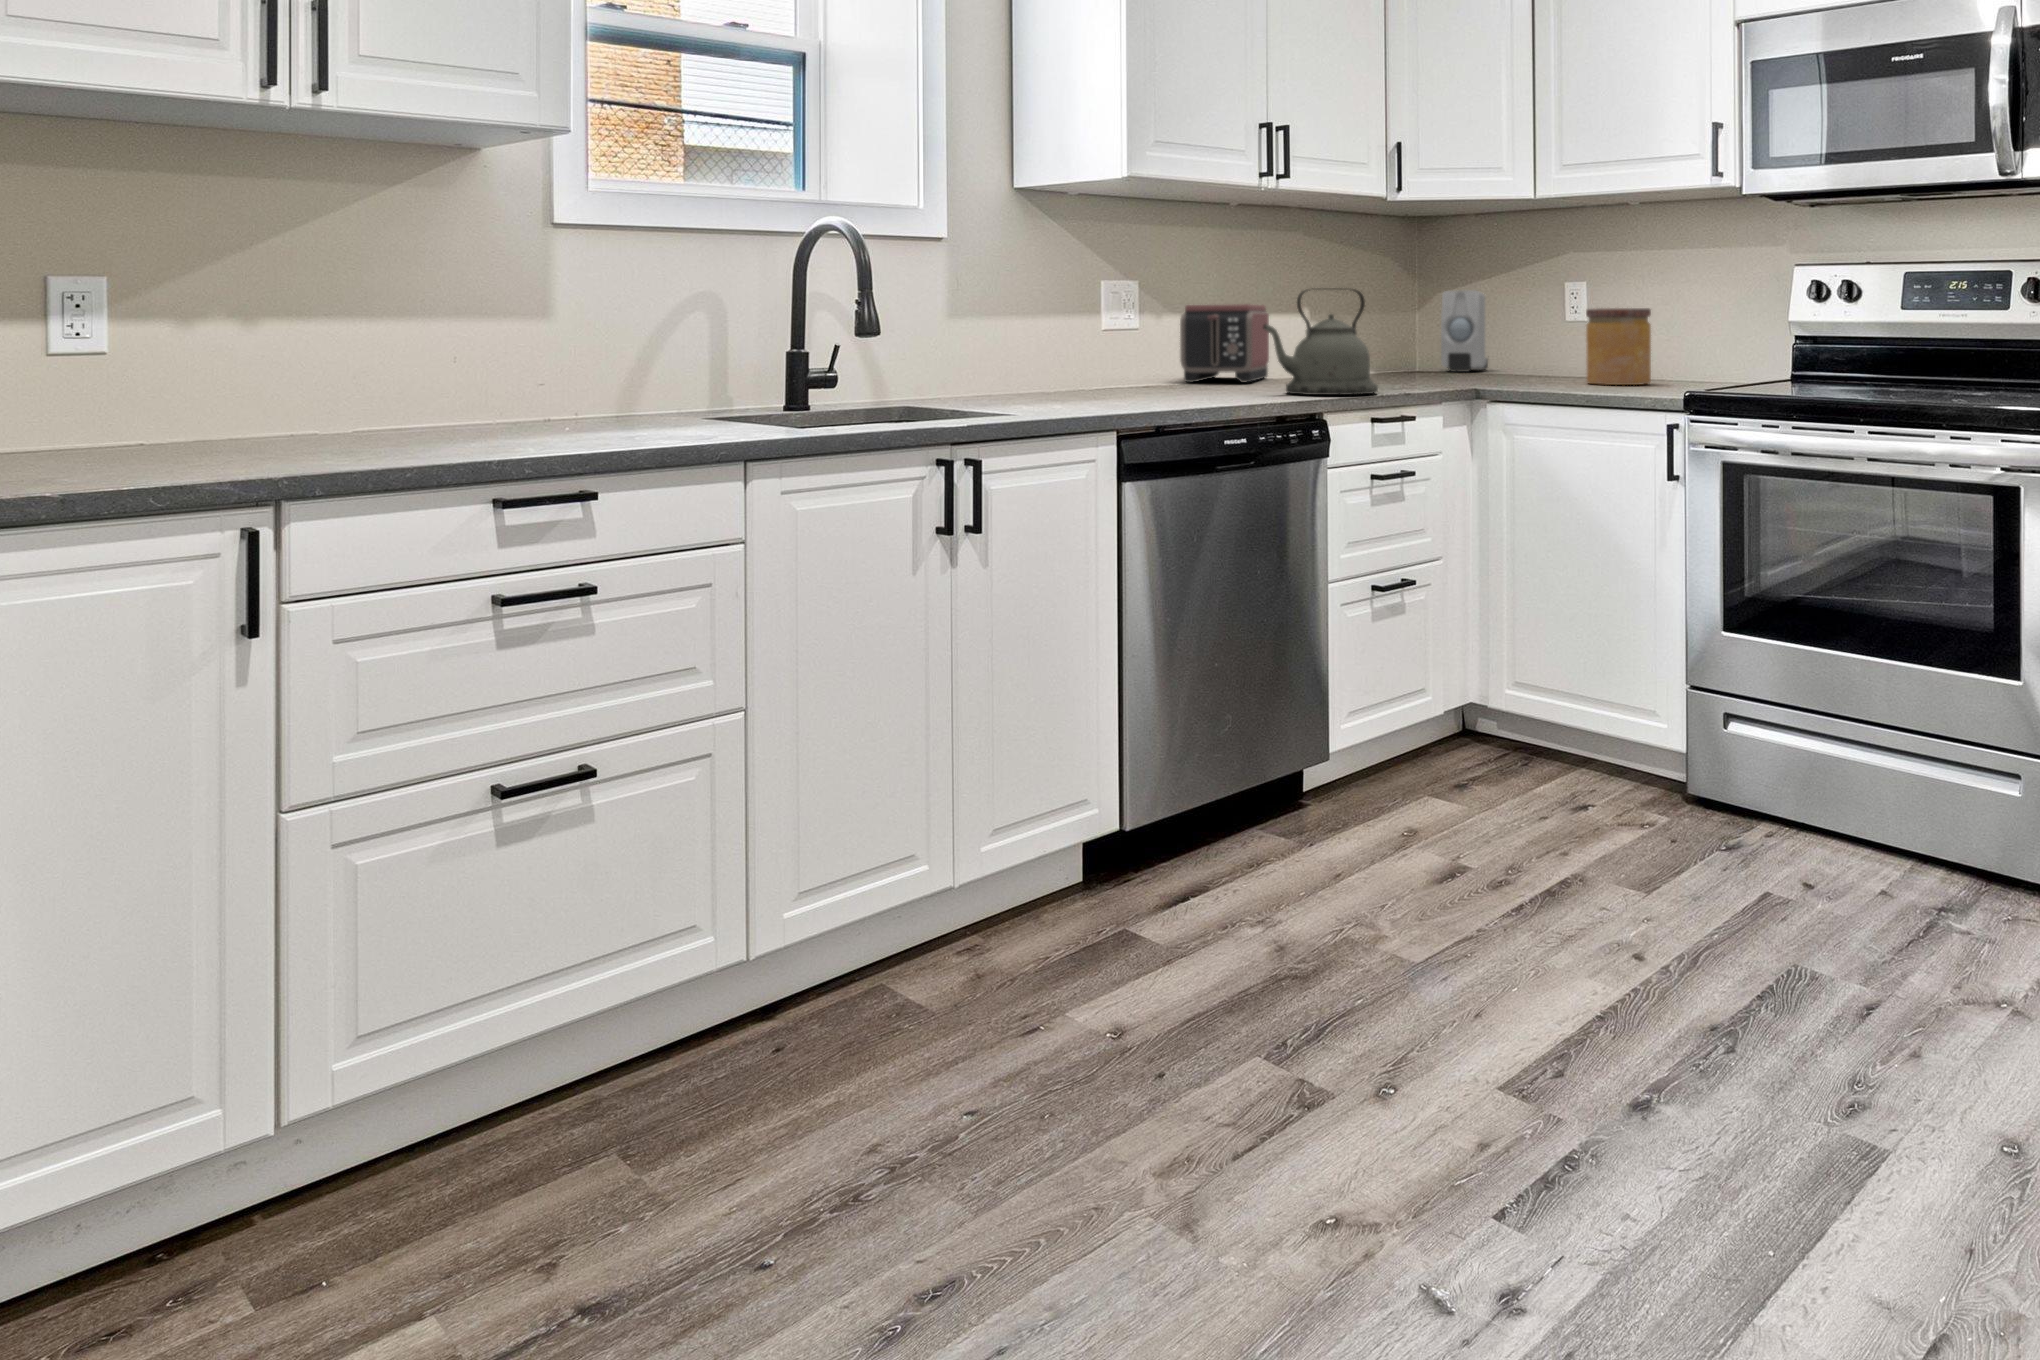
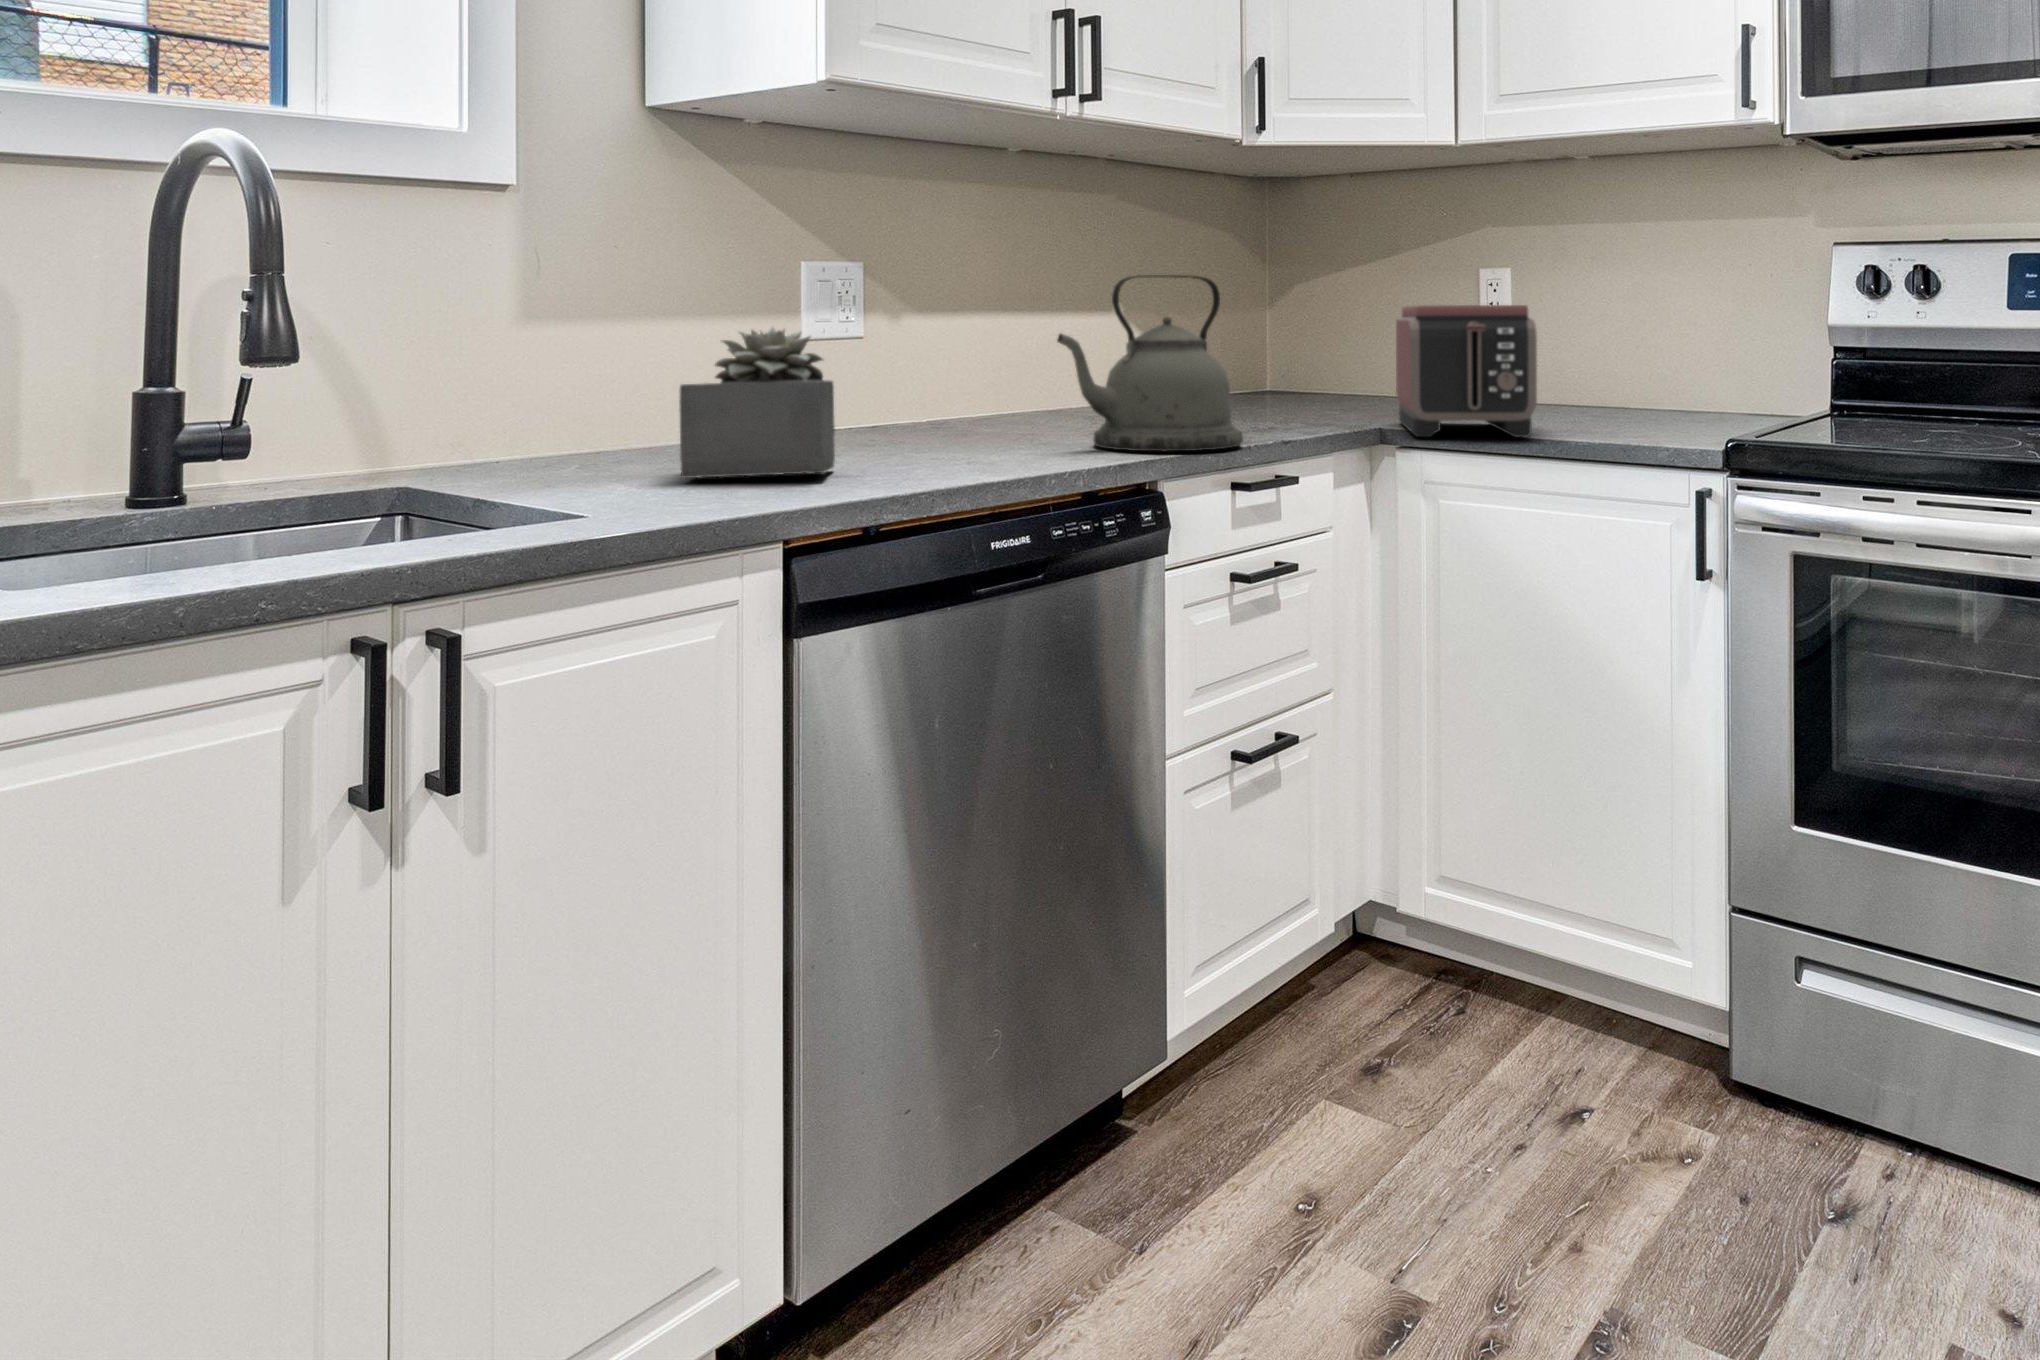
soap dispenser: present [1441,290,1488,372] -> none [1302,283,1364,398]
toaster: present [1180,304,1269,382] -> present [1396,305,1537,437]
jar: present [1586,308,1651,385] -> none [1530,309,1627,423]
succulent plant: none [1054,319,1136,402] -> present [679,328,835,478]

